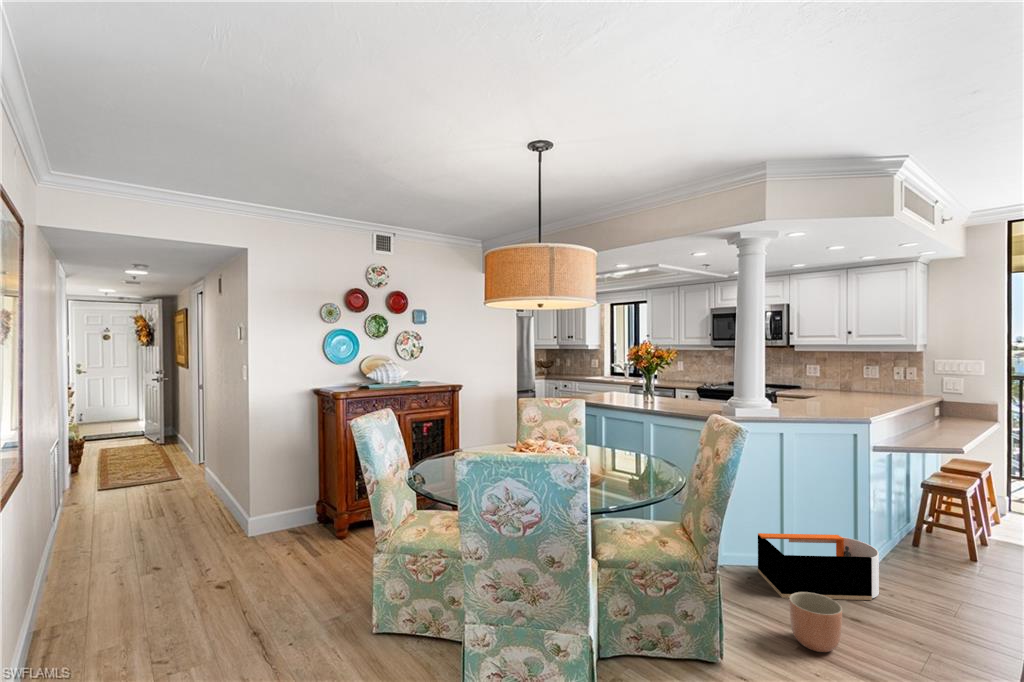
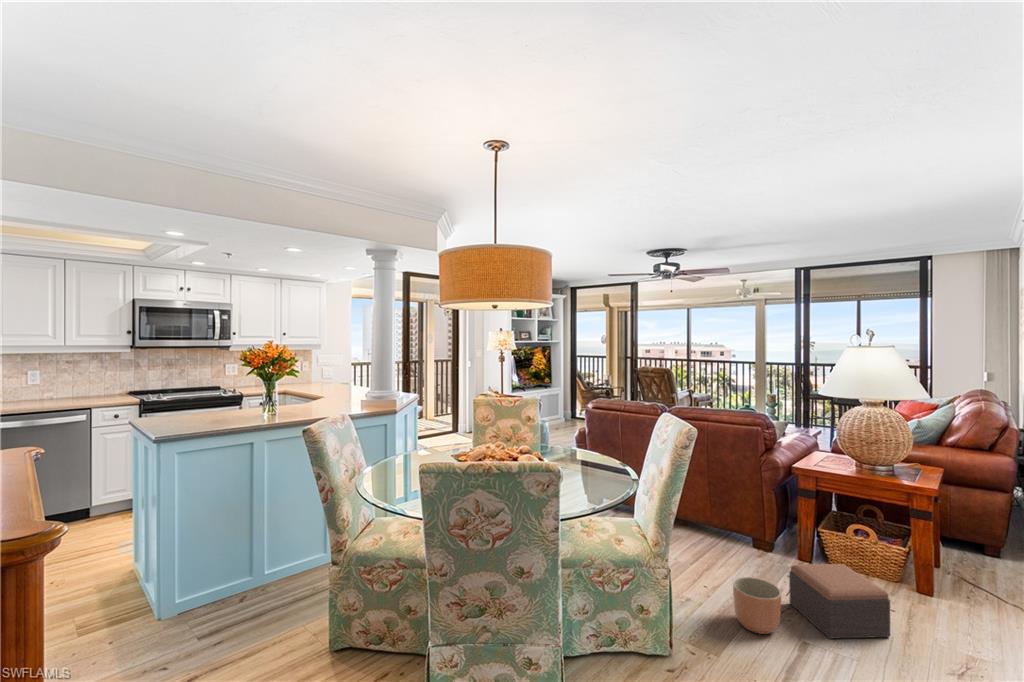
storage bin: present [758,533,879,600] -> none [695,518,802,580]
footstool: none [858,583,971,666] -> present [789,564,890,639]

